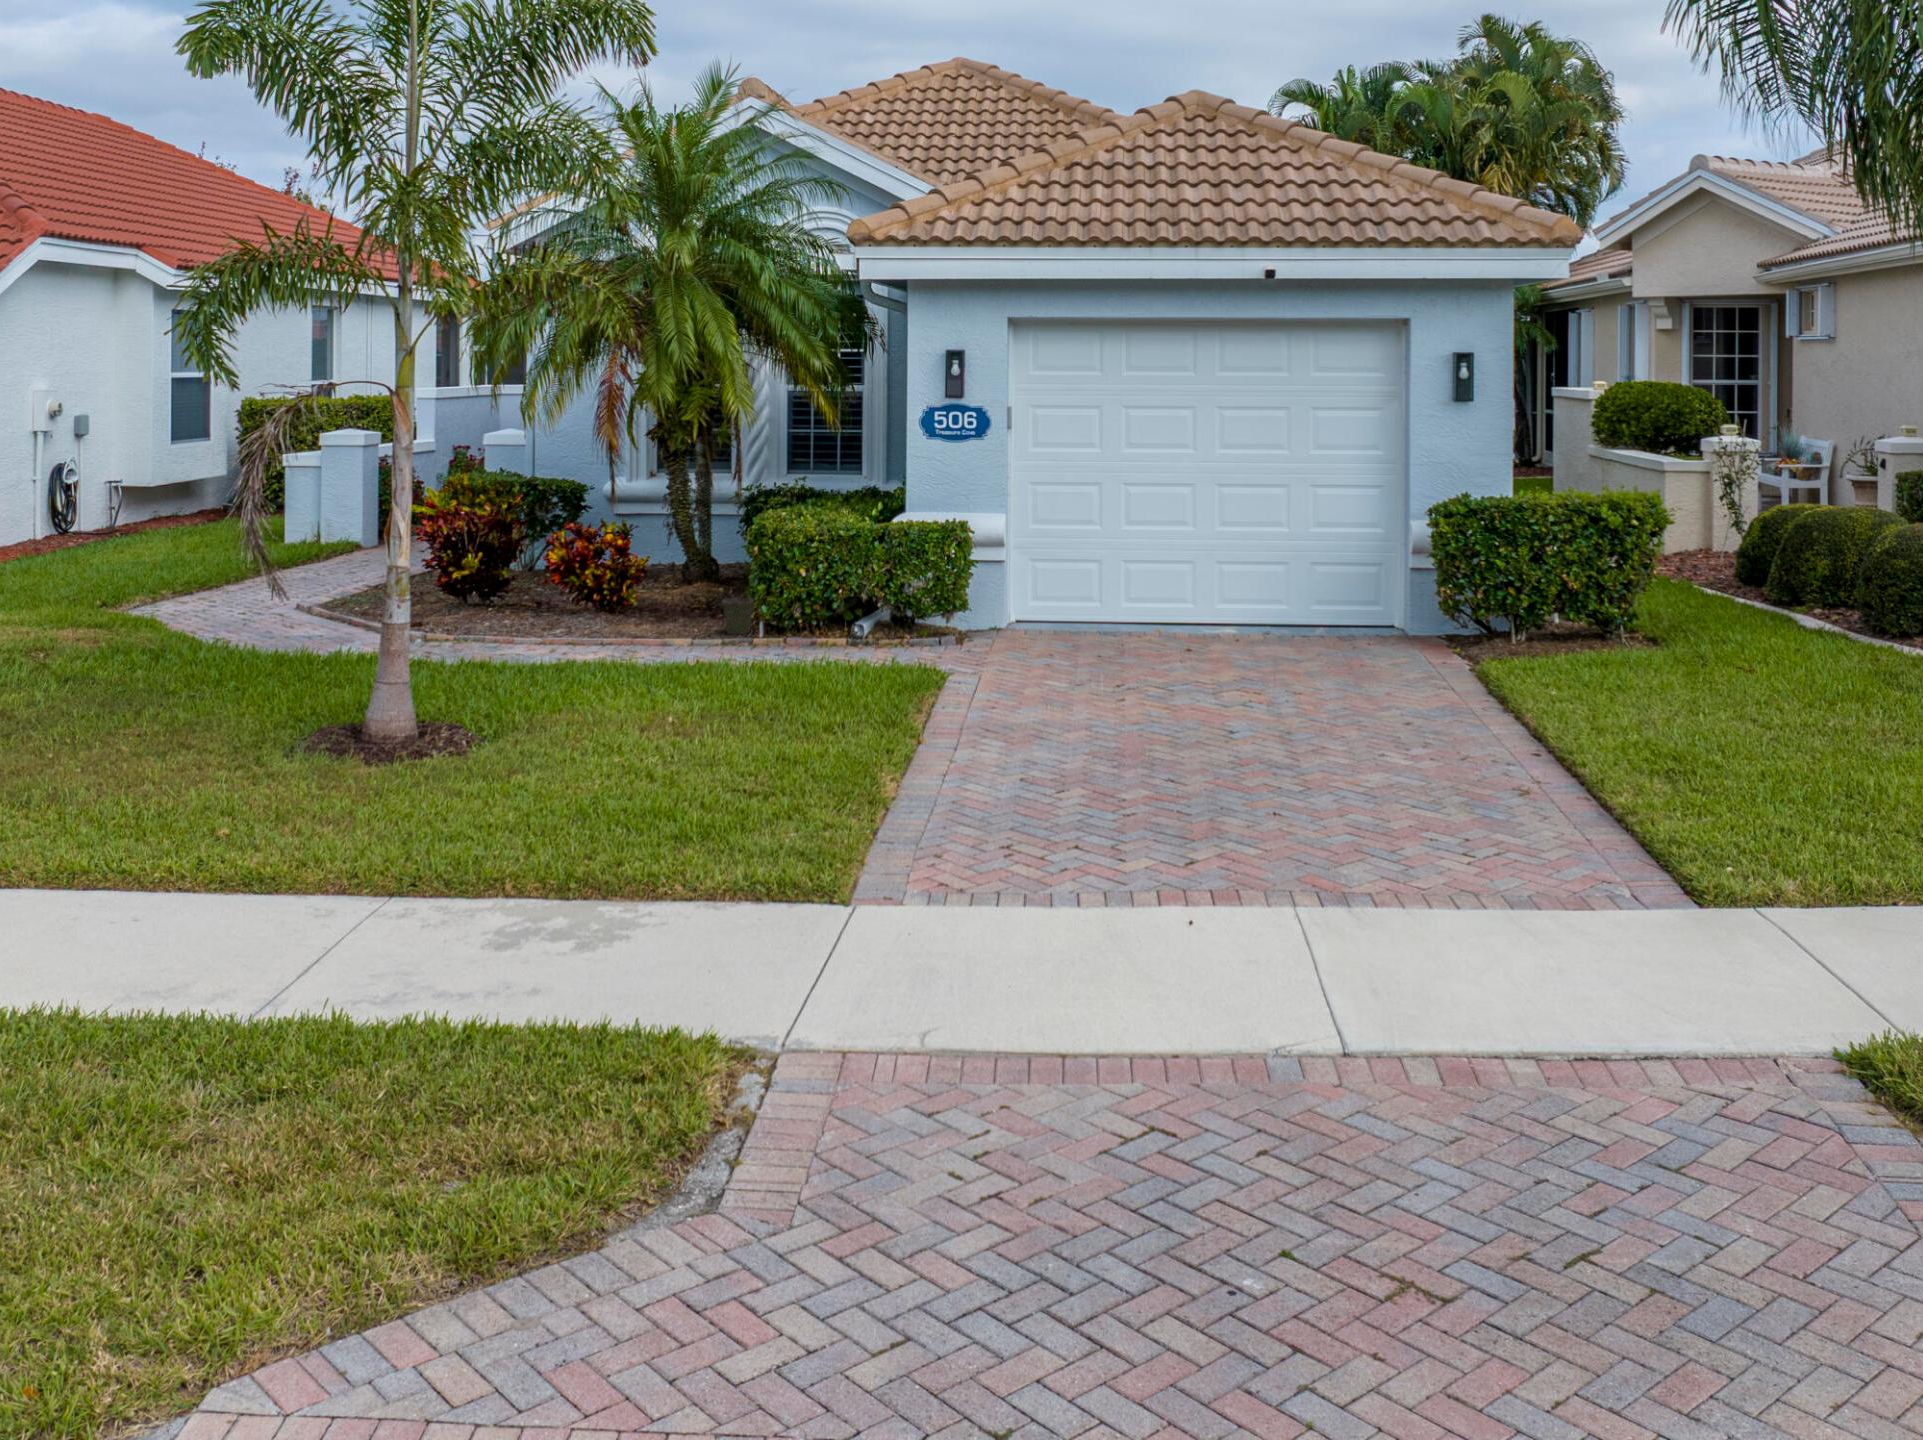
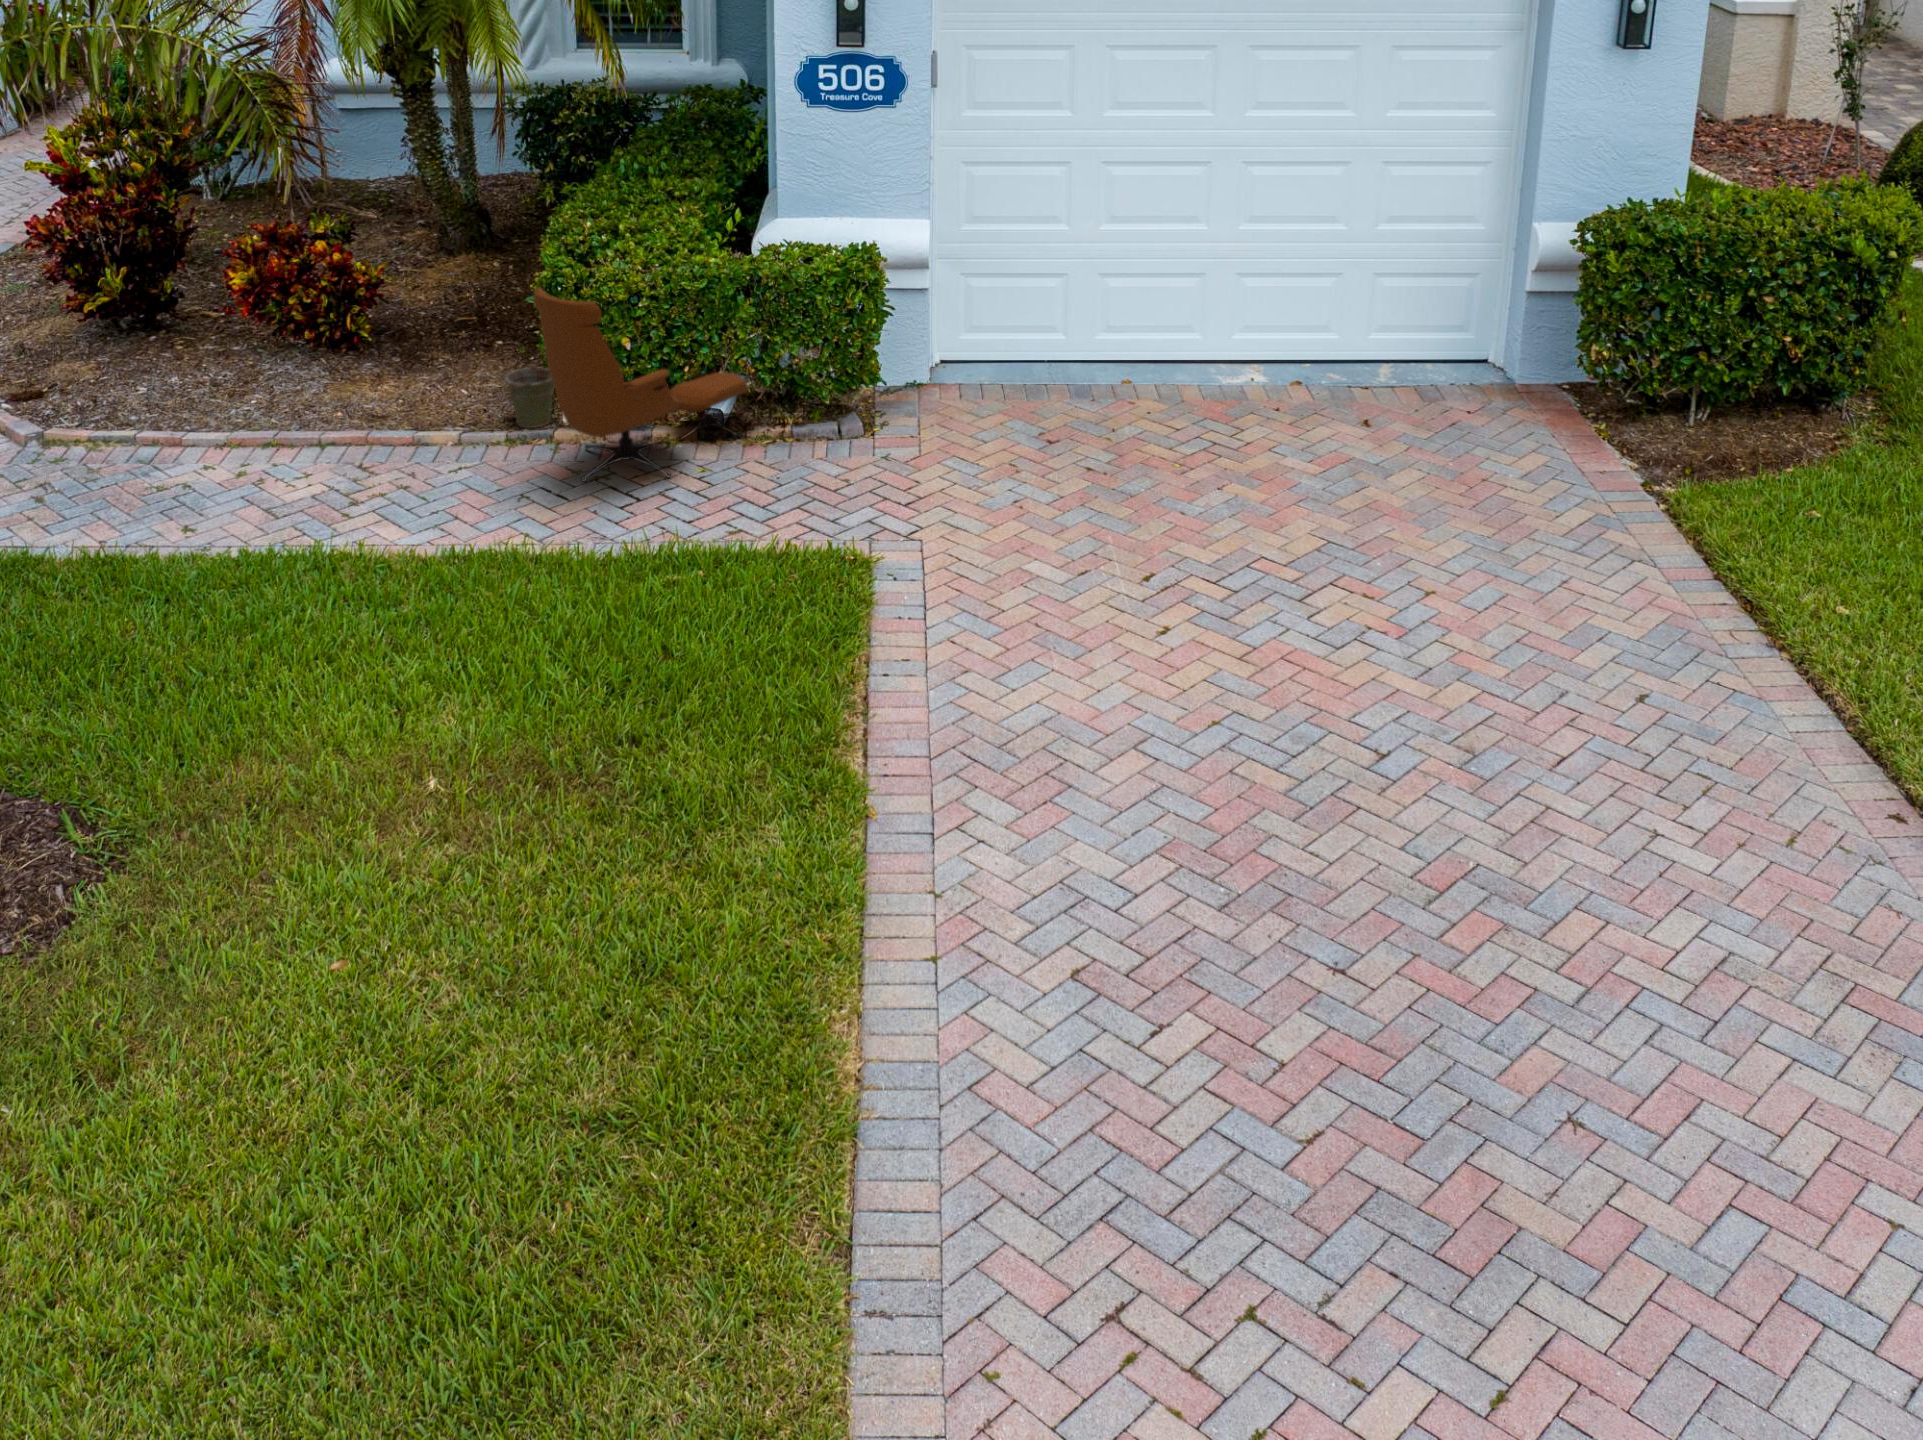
lounge chair: none [742,521,879,651] -> present [534,288,749,482]

